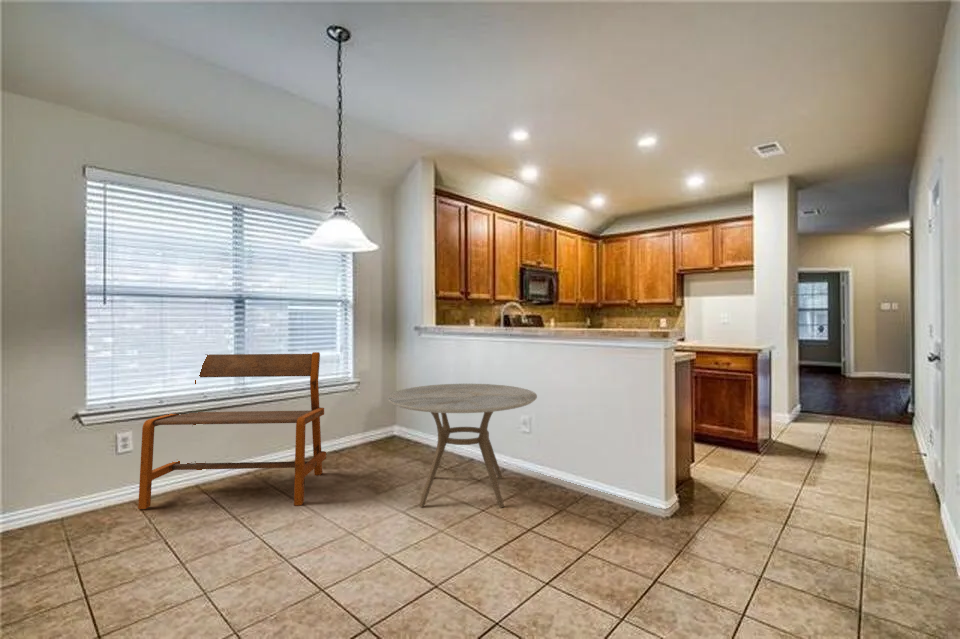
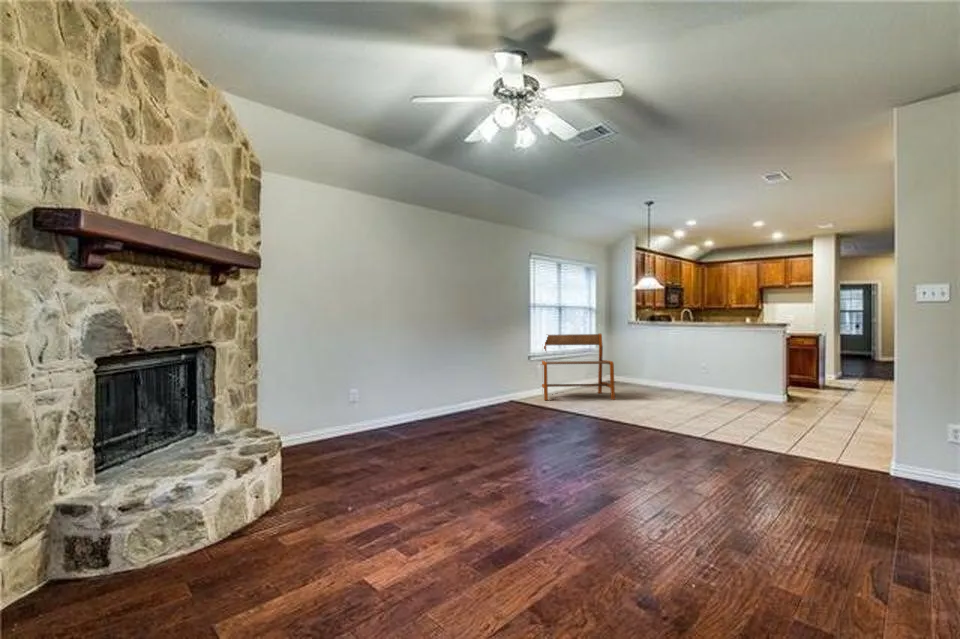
dining table: present [388,384,537,508] -> none [646,350,721,400]

